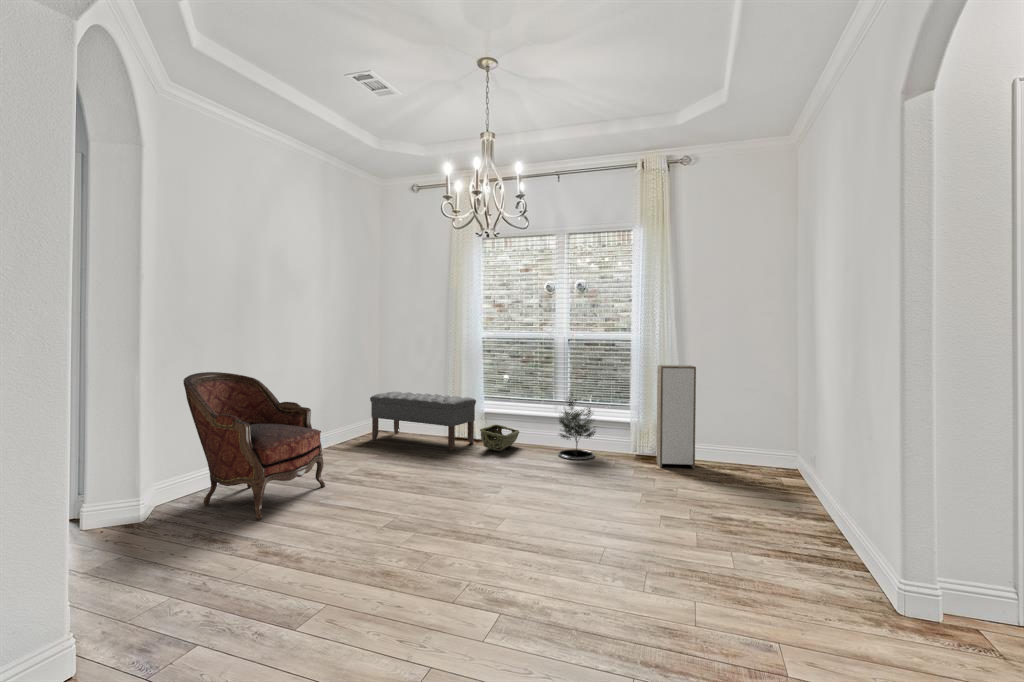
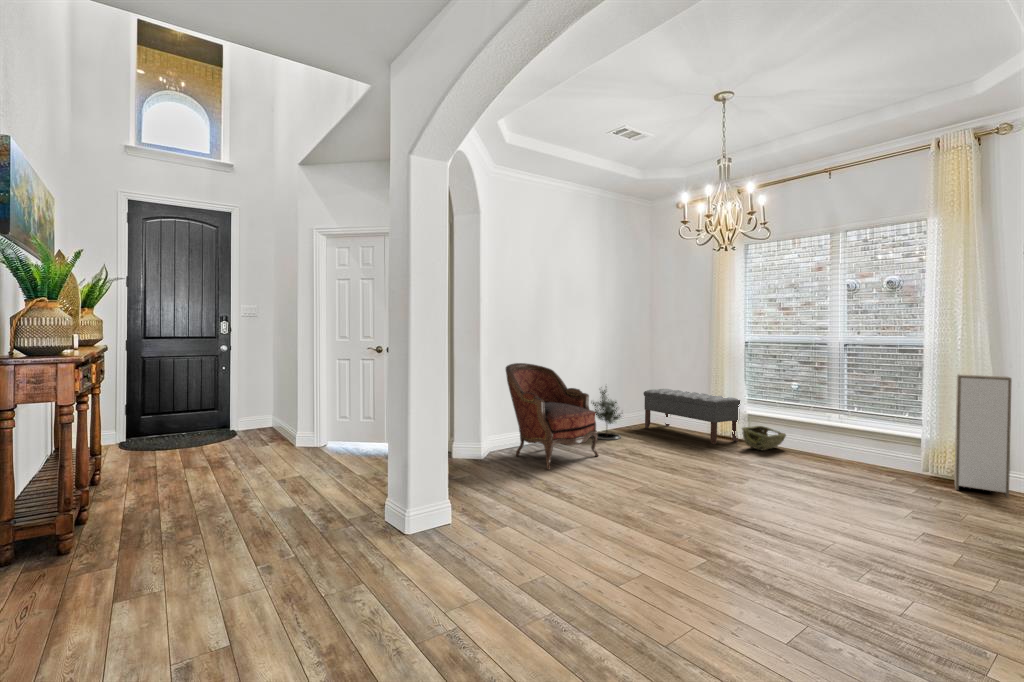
potted tree: present [558,394,595,460] -> present [591,390,621,440]

